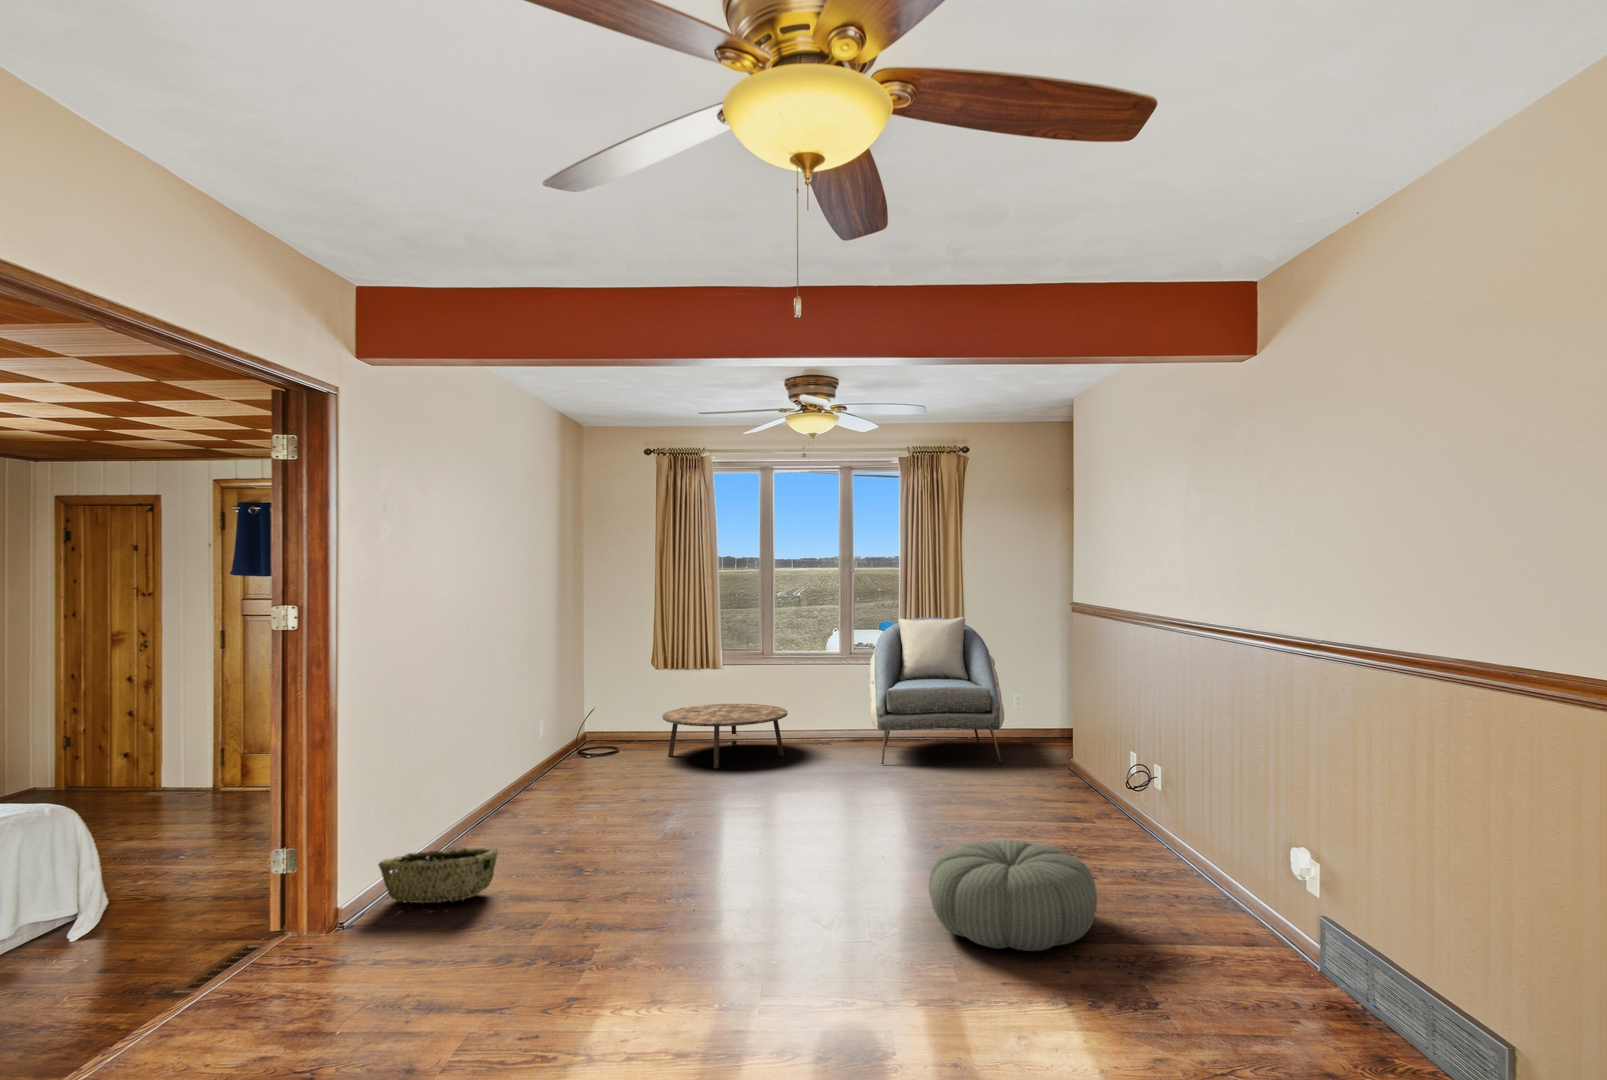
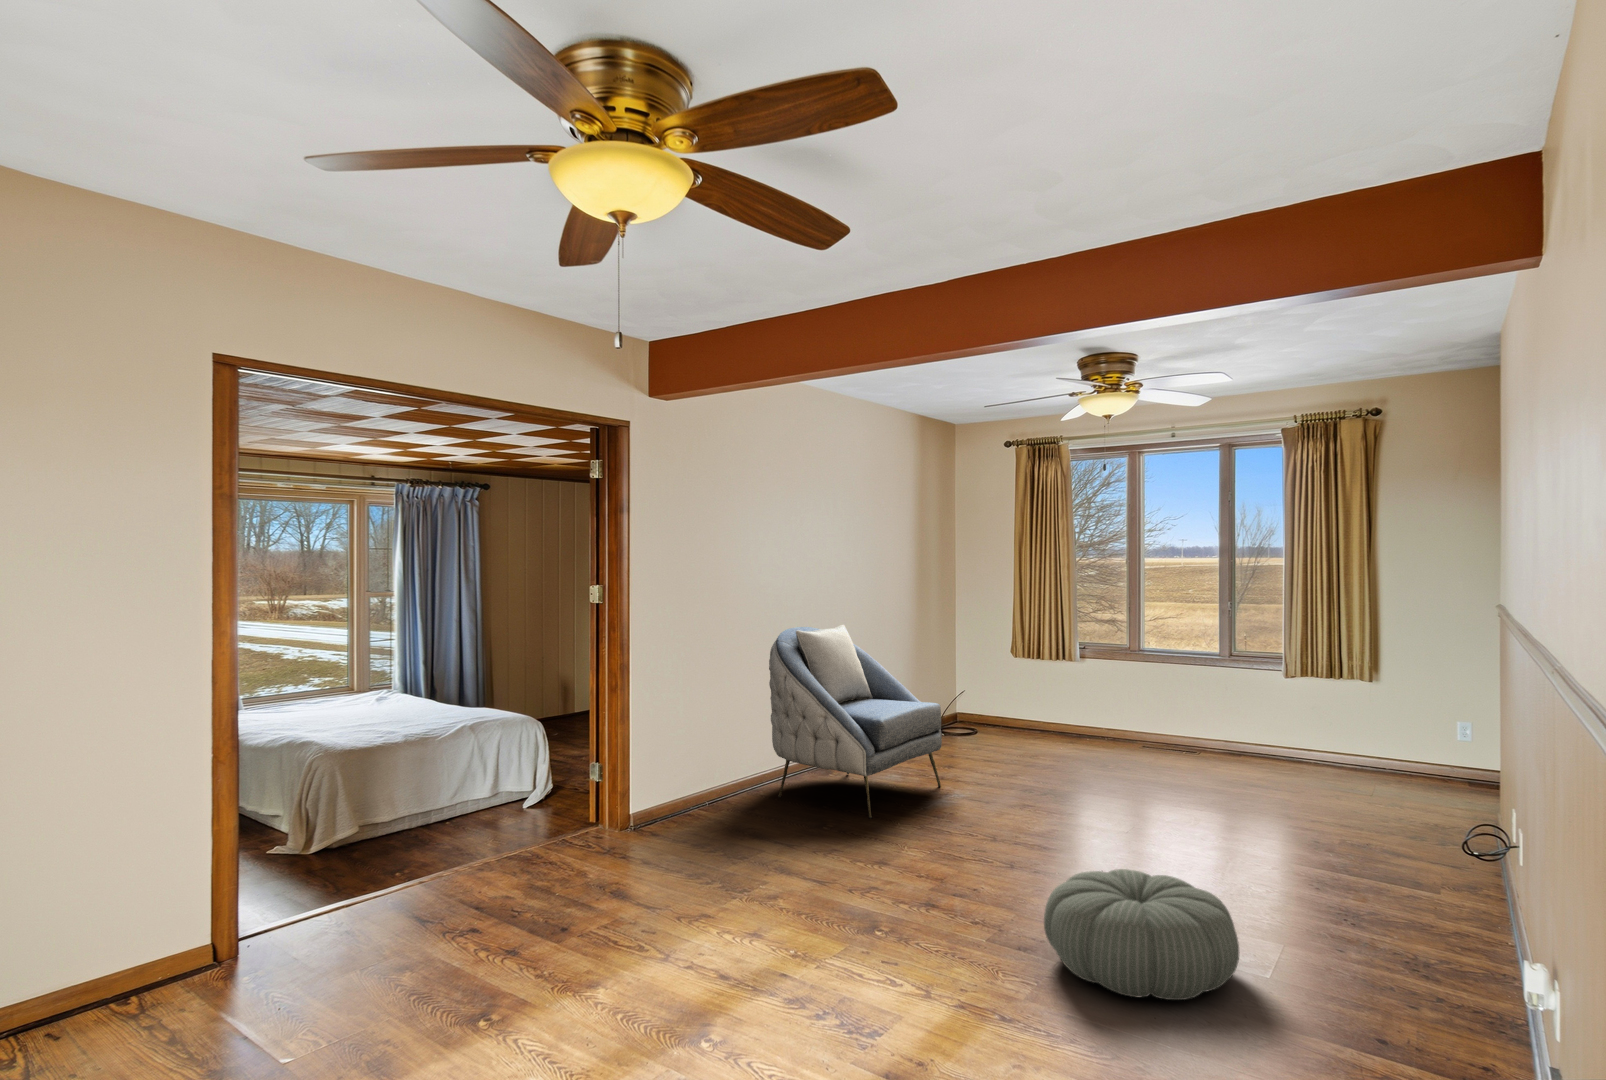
armchair: present [869,617,1004,764] -> present [769,625,942,818]
coffee table: present [662,704,787,768] -> none [1004,697,1138,761]
woven basket: present [379,848,497,903] -> none [665,784,752,829]

